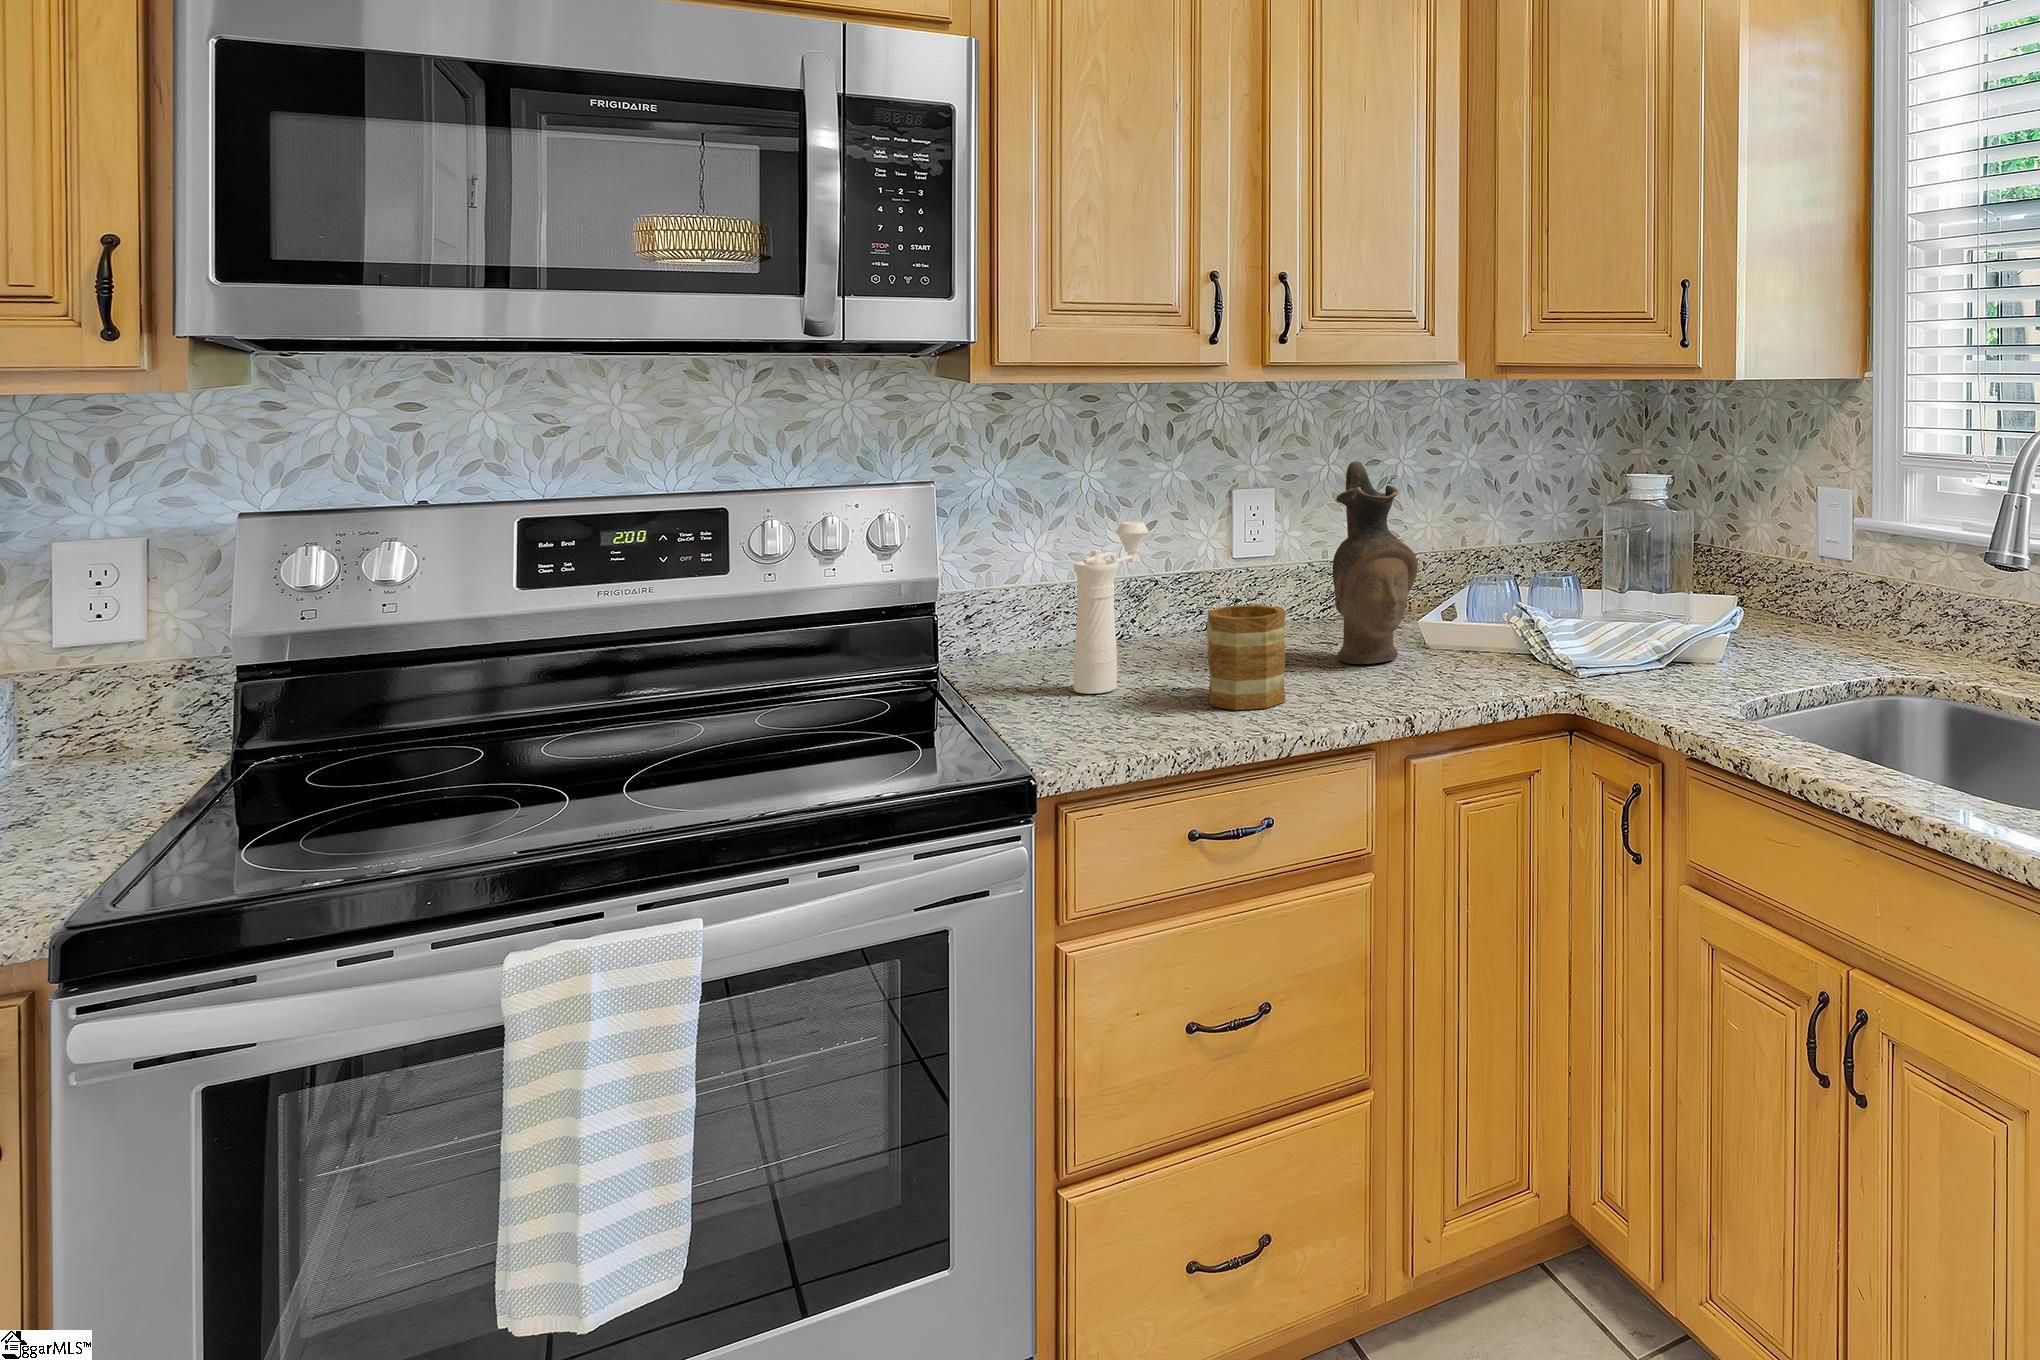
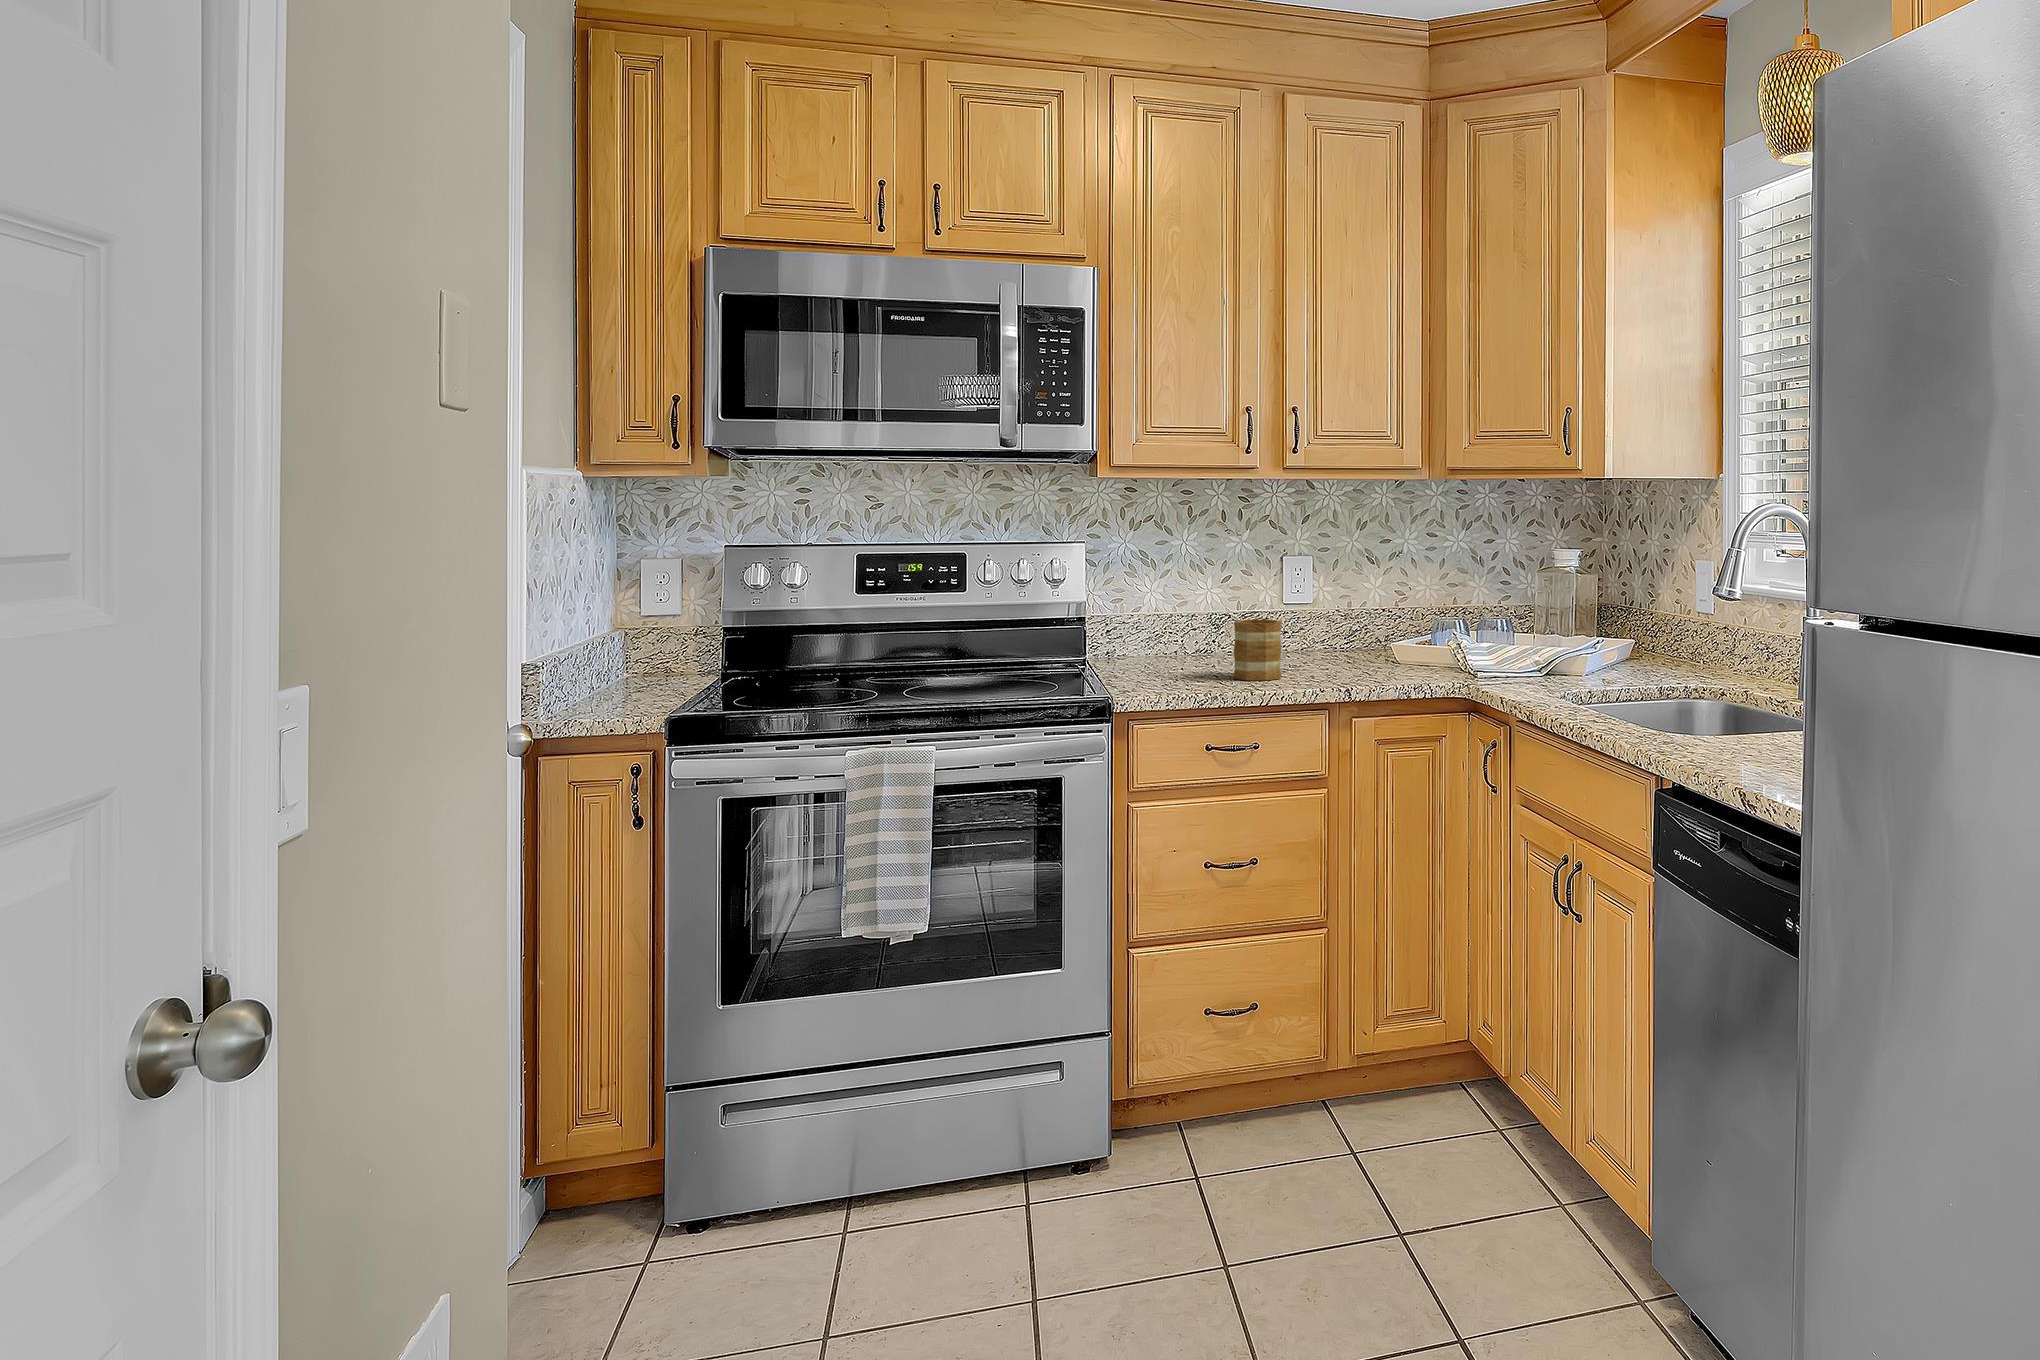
ceramic pitcher: present [1333,461,1418,664] -> none [1333,534,1387,667]
pepper mill: present [1074,522,1148,694] -> none [1160,570,1213,672]

